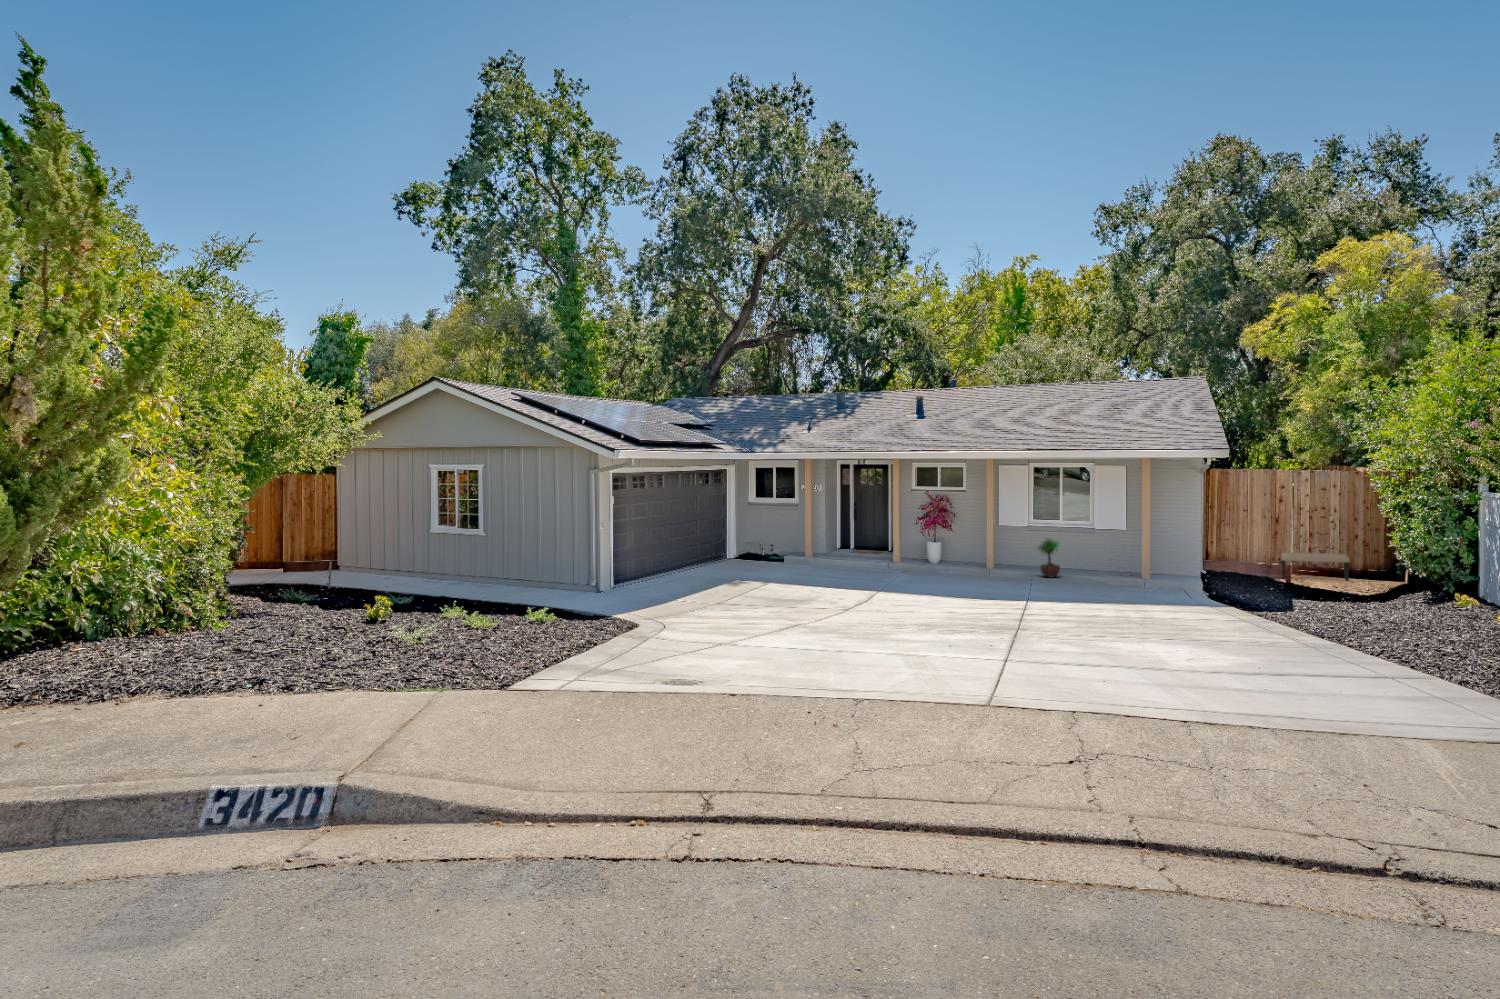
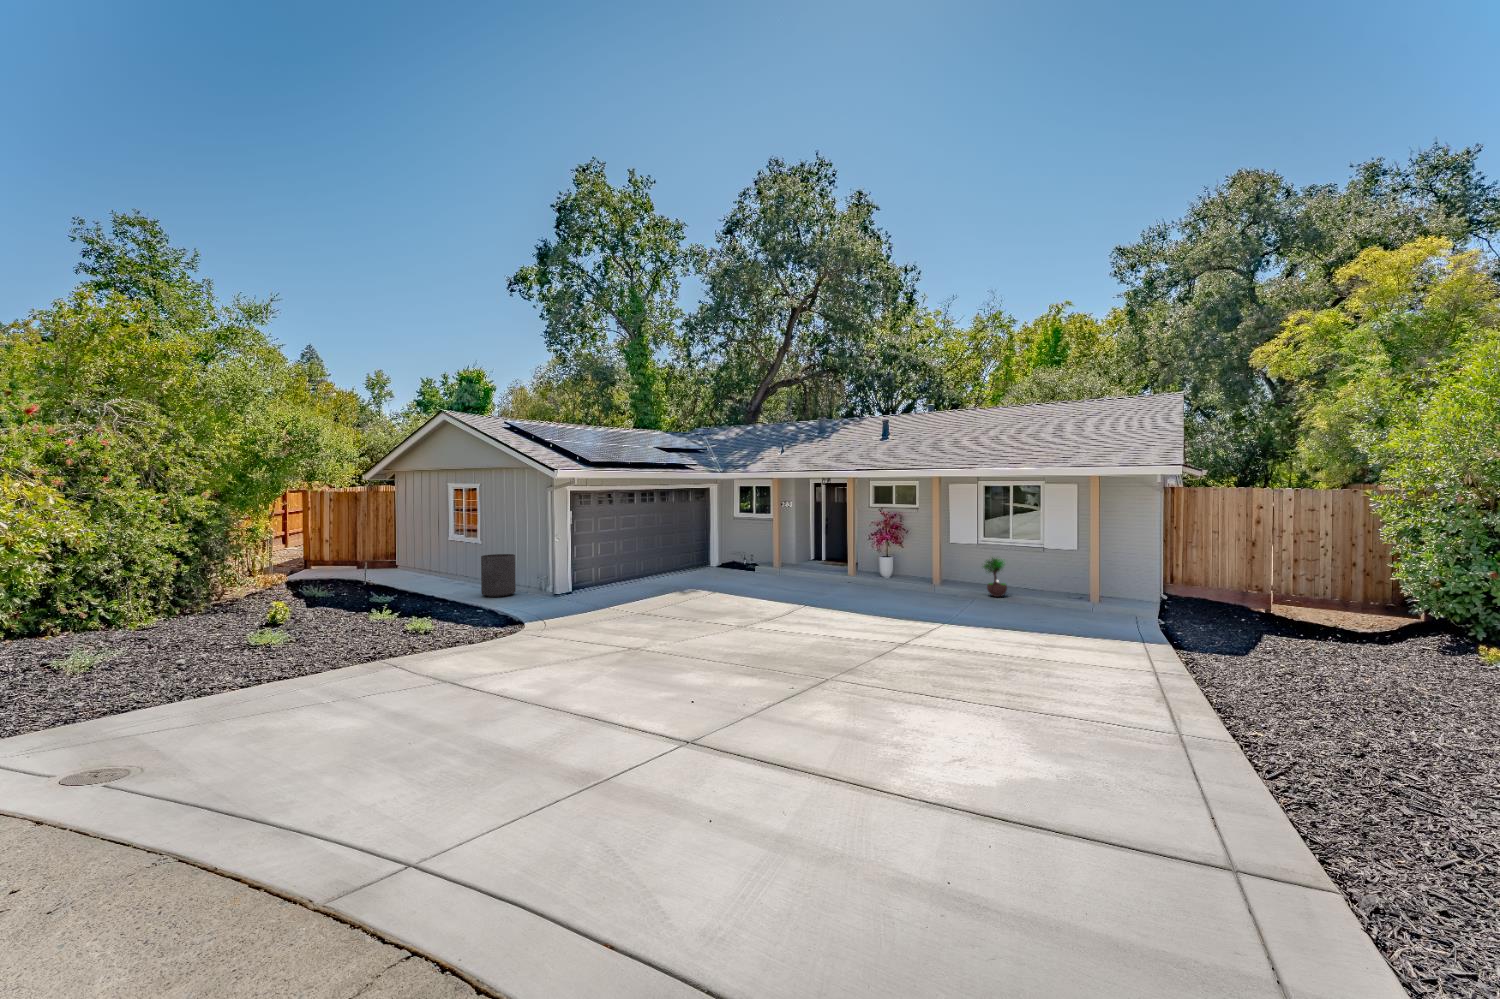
trash can: none [518,545,555,592] -> present [481,554,516,597]
bench: present [1281,553,1350,581] -> none [1264,579,1349,614]

